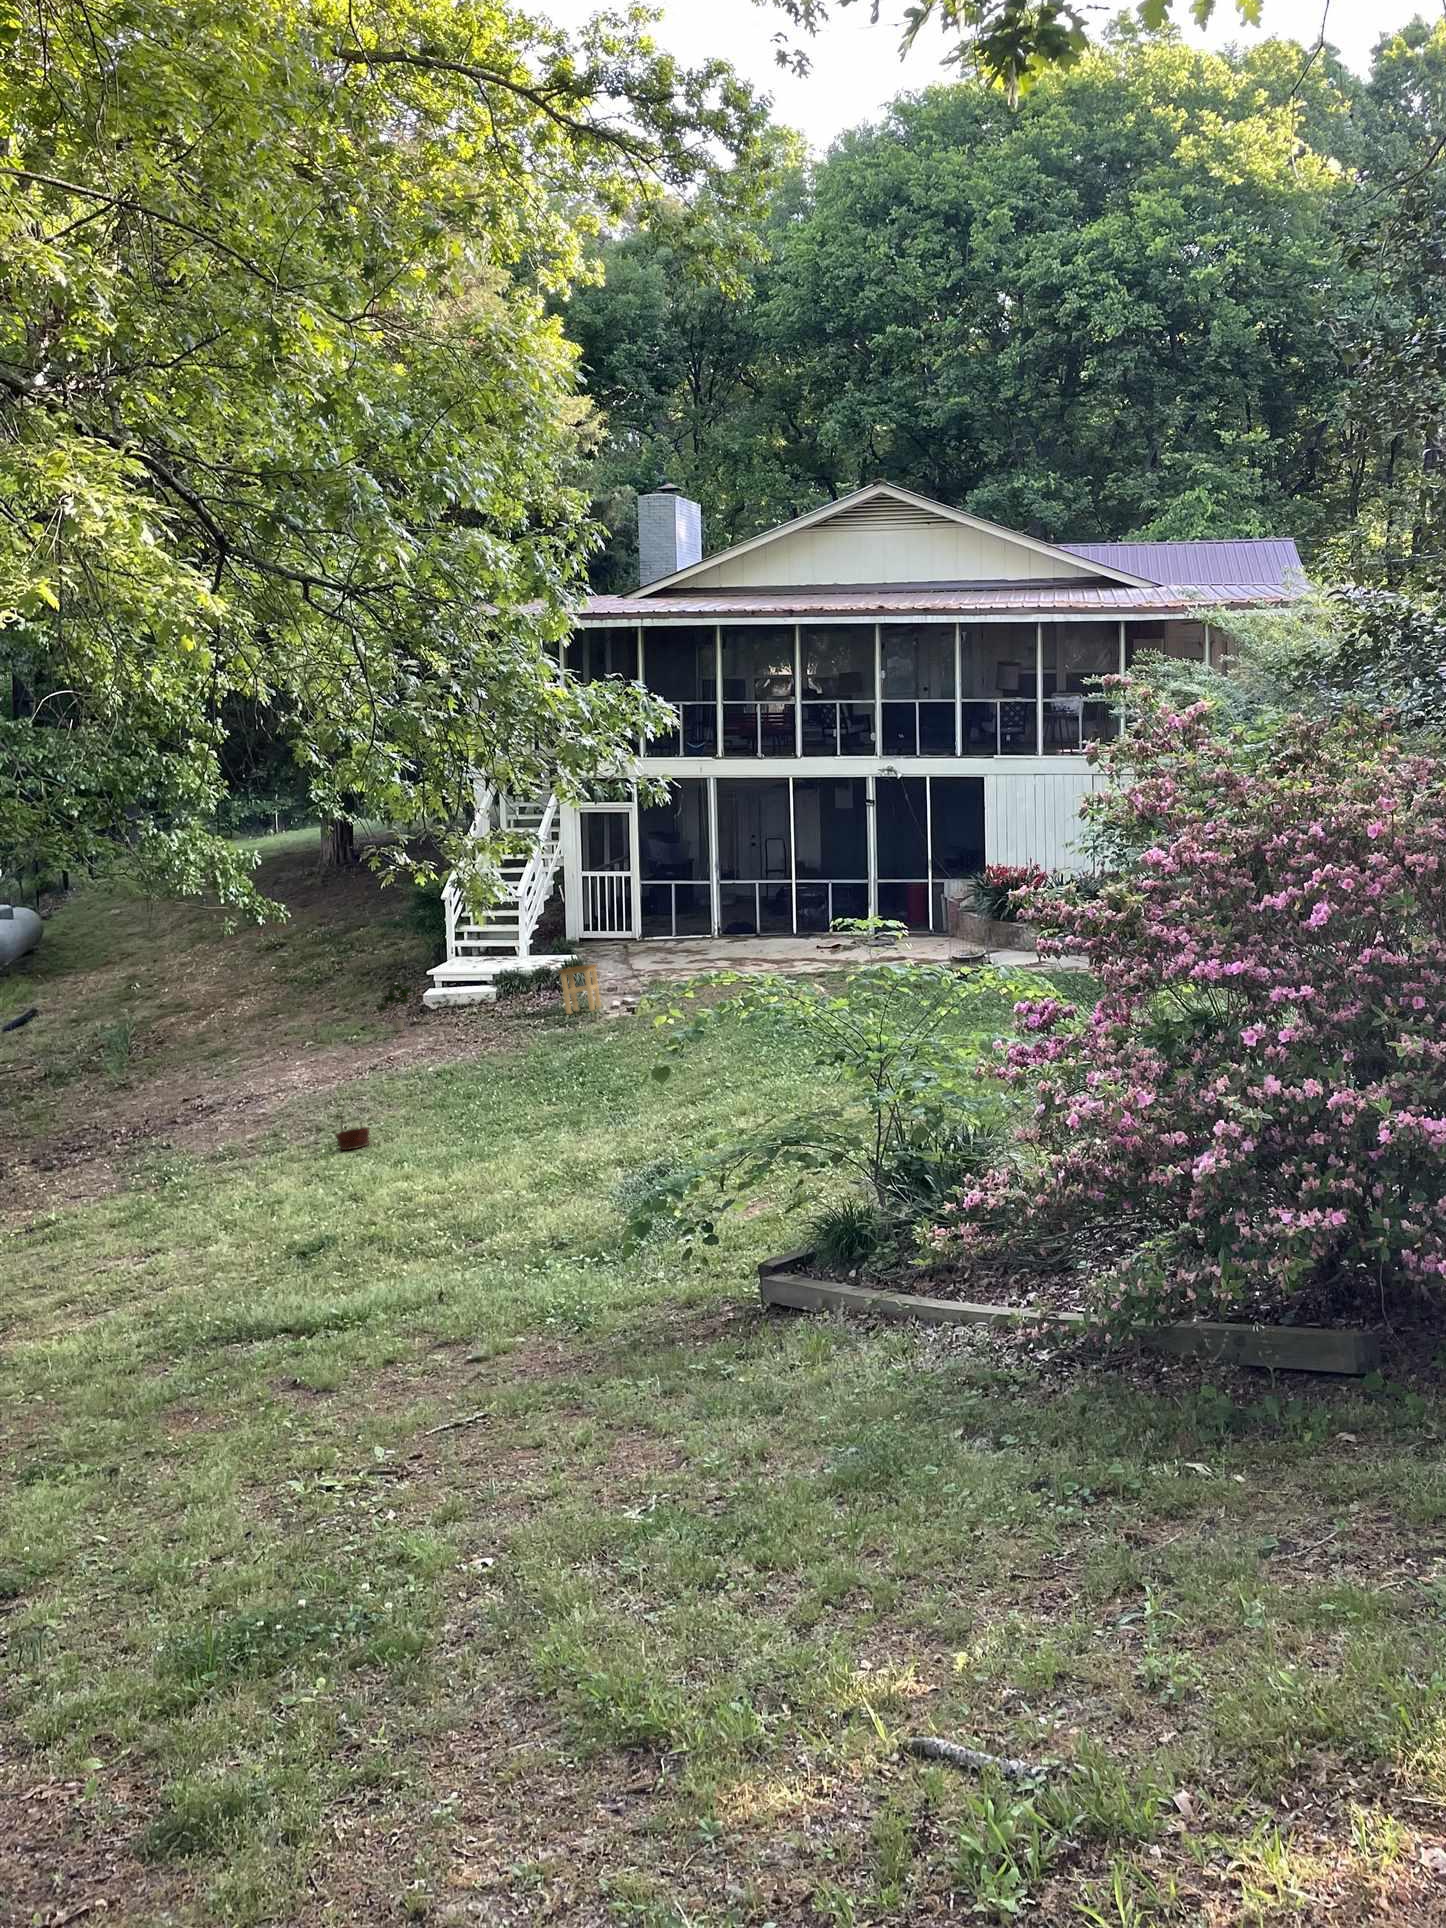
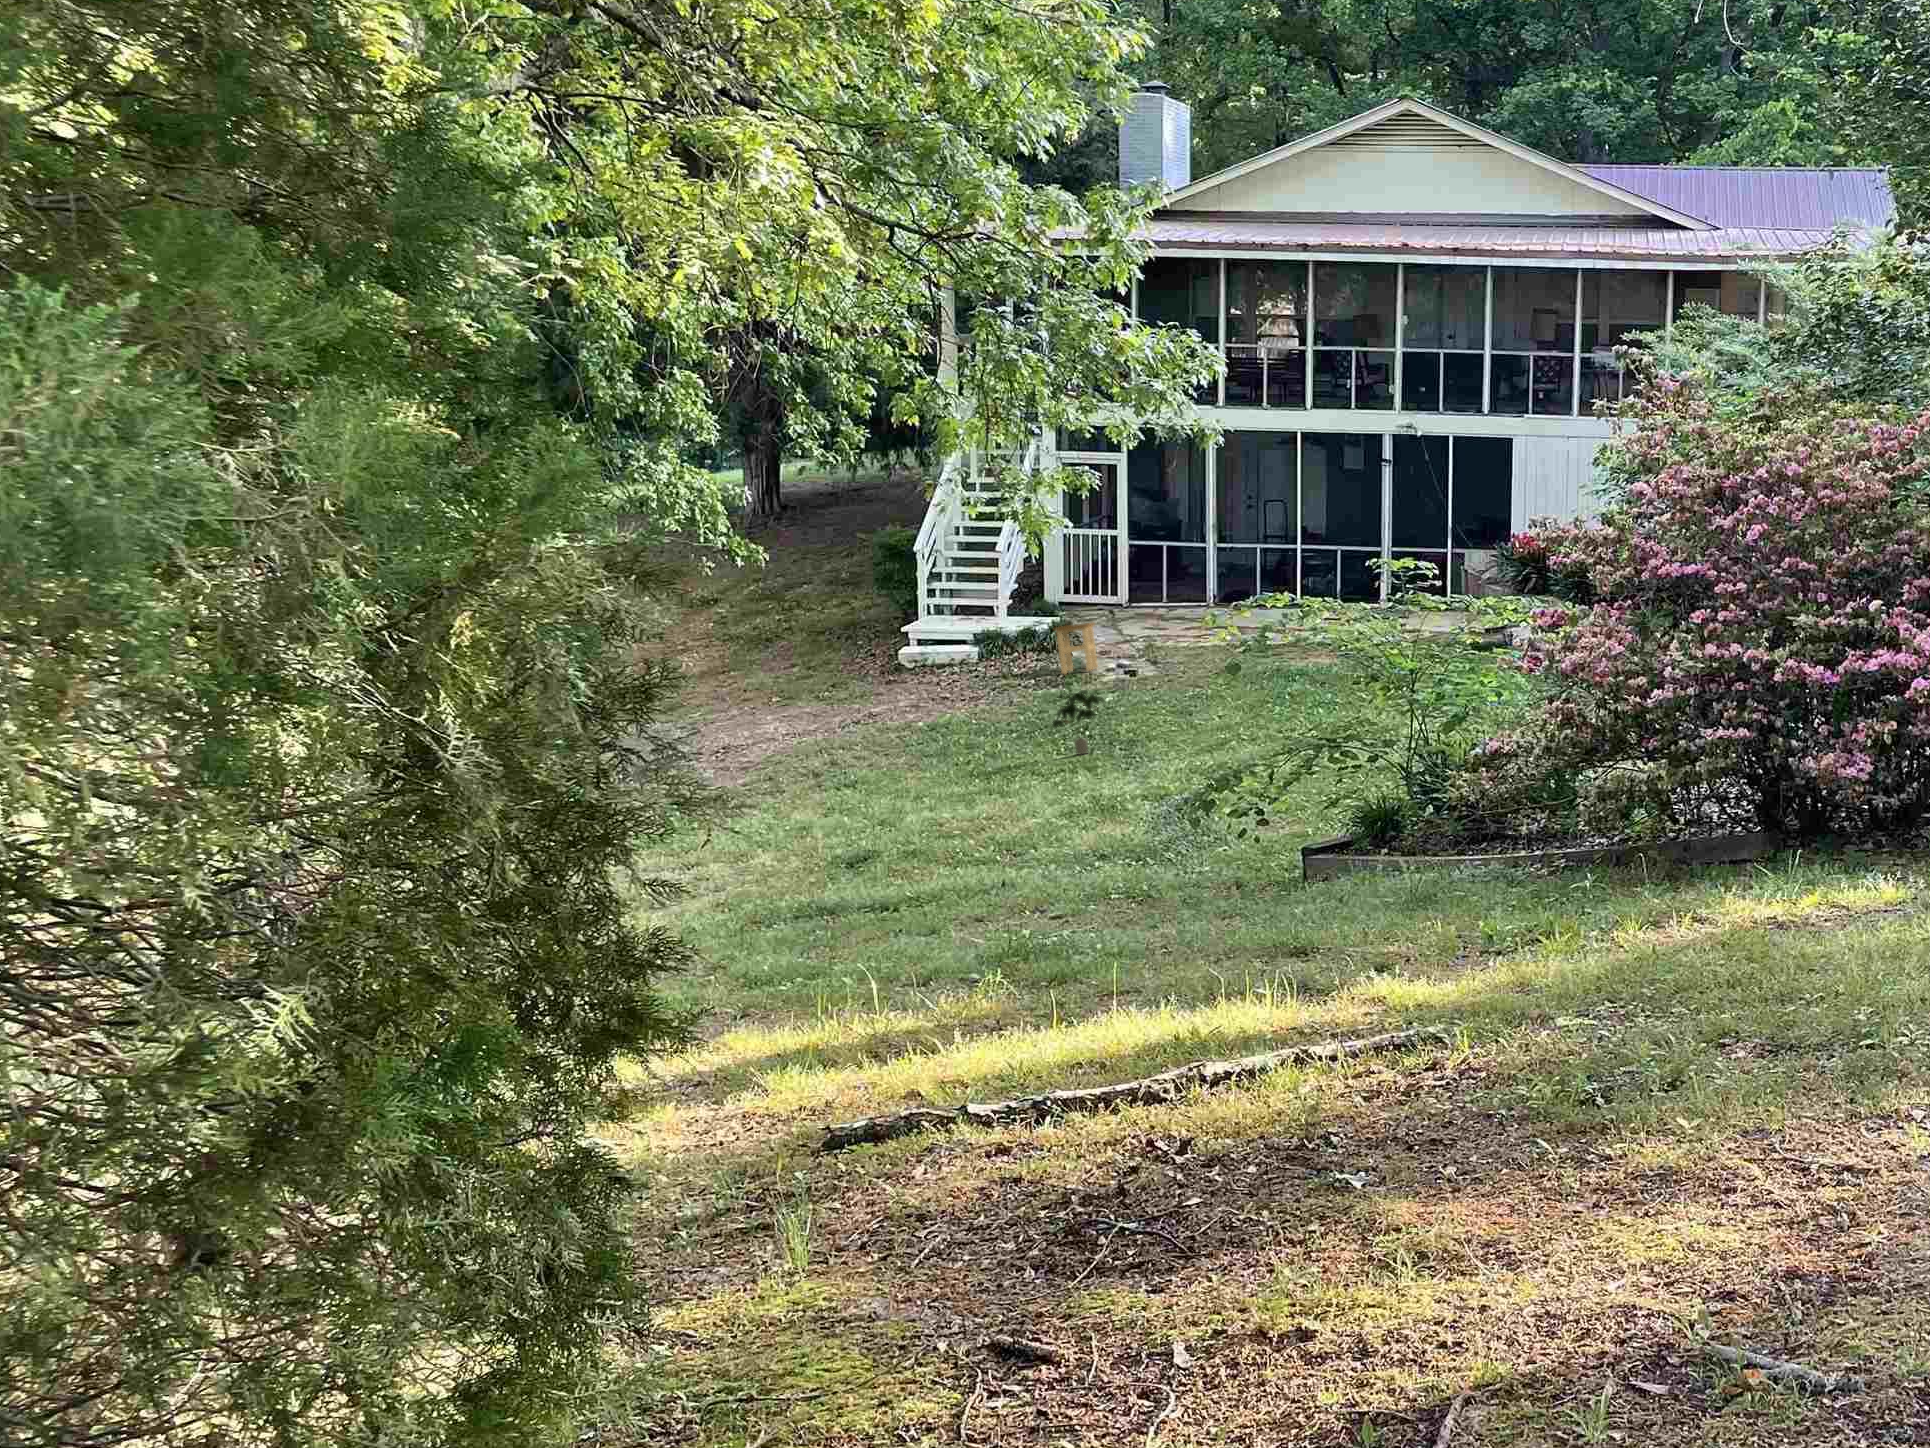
potted plant: present [377,983,415,1031] -> present [1052,690,1104,754]
basket: present [336,1103,370,1150] -> none [855,738,890,785]

